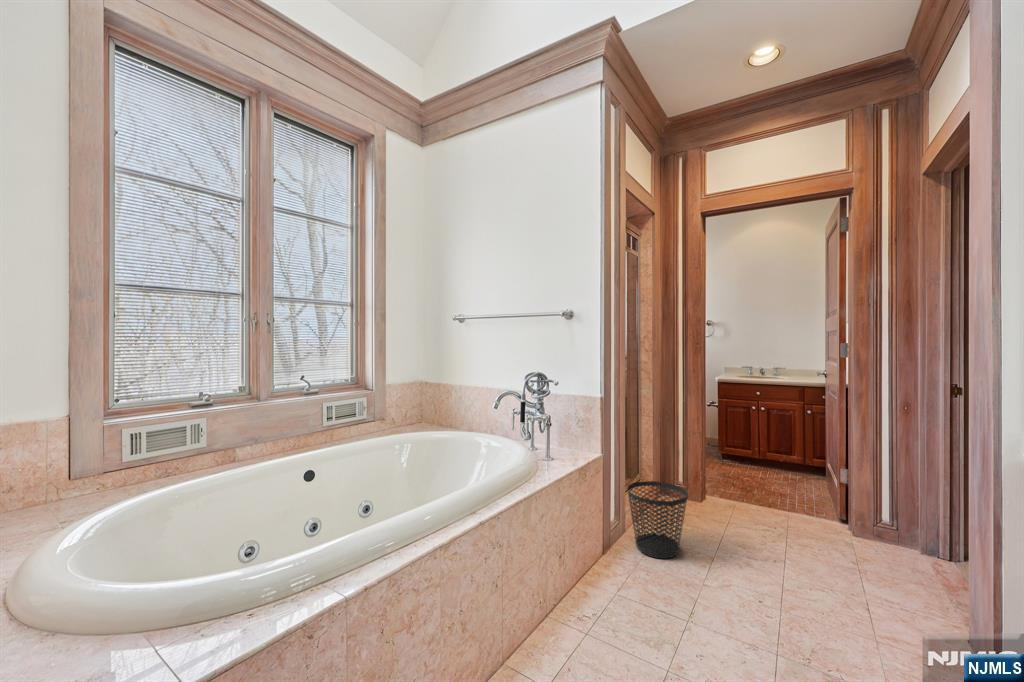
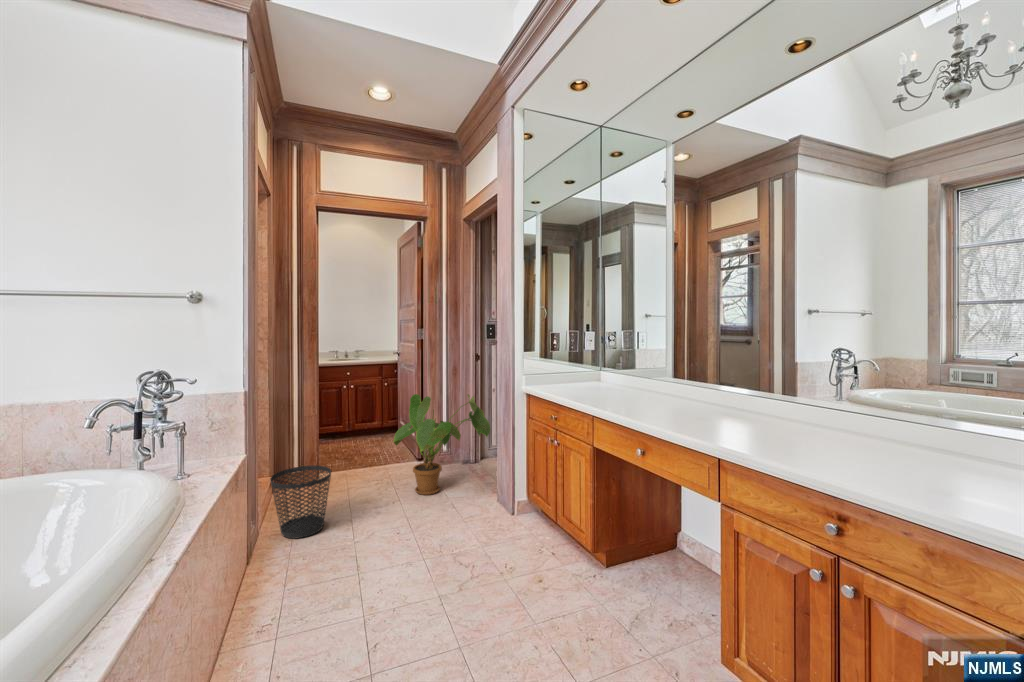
house plant: none [778,428,950,576] -> present [393,394,490,495]

